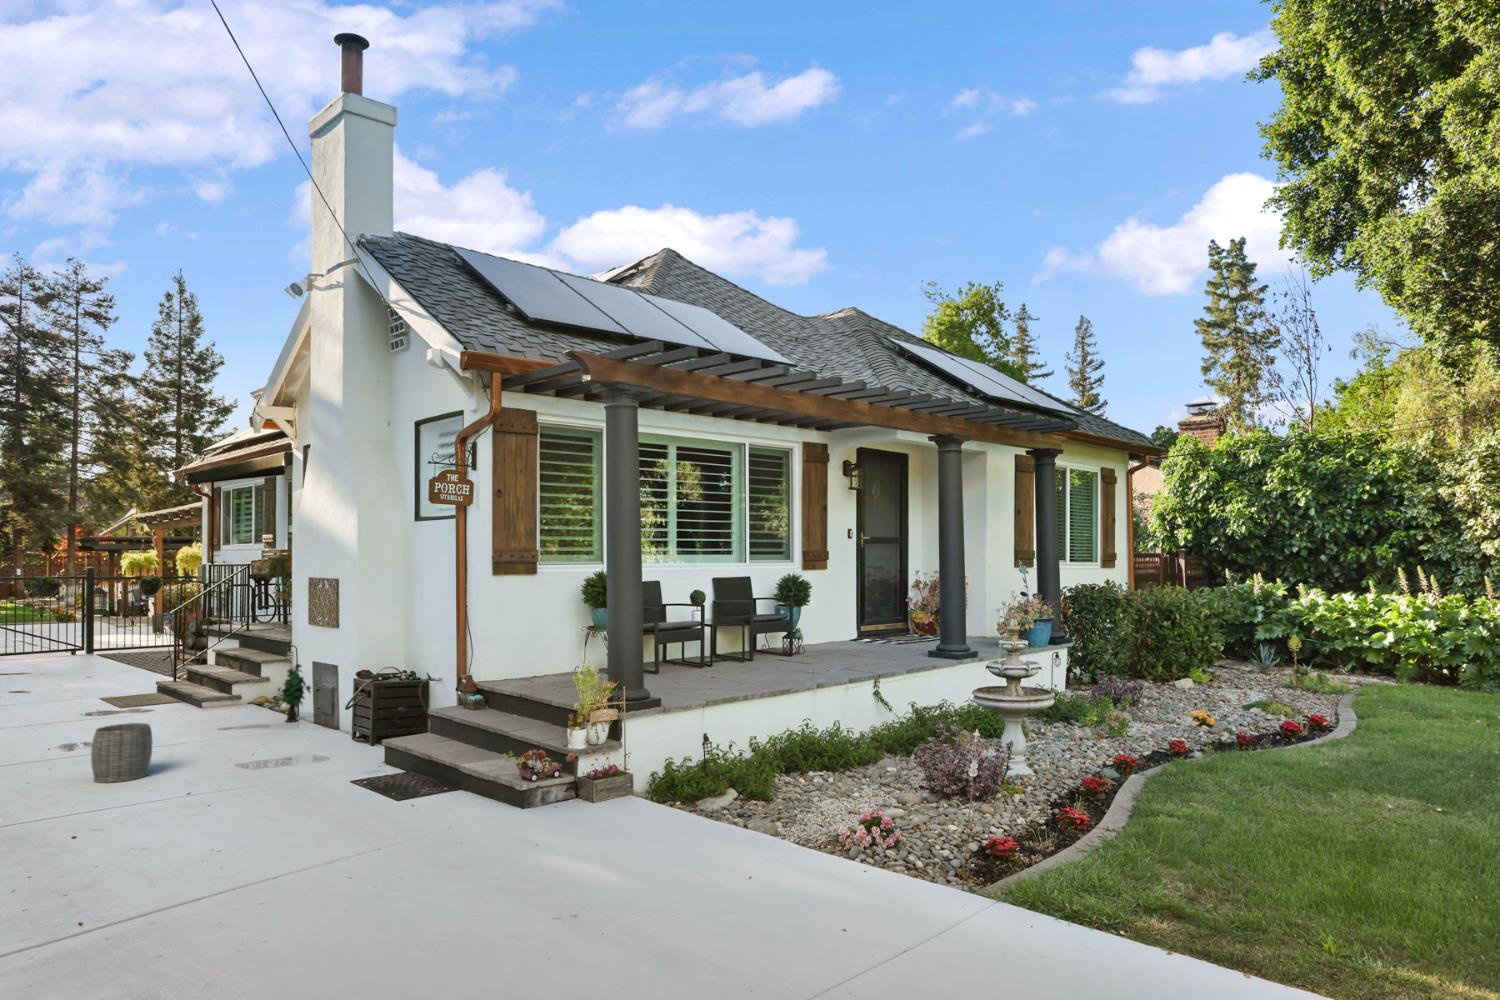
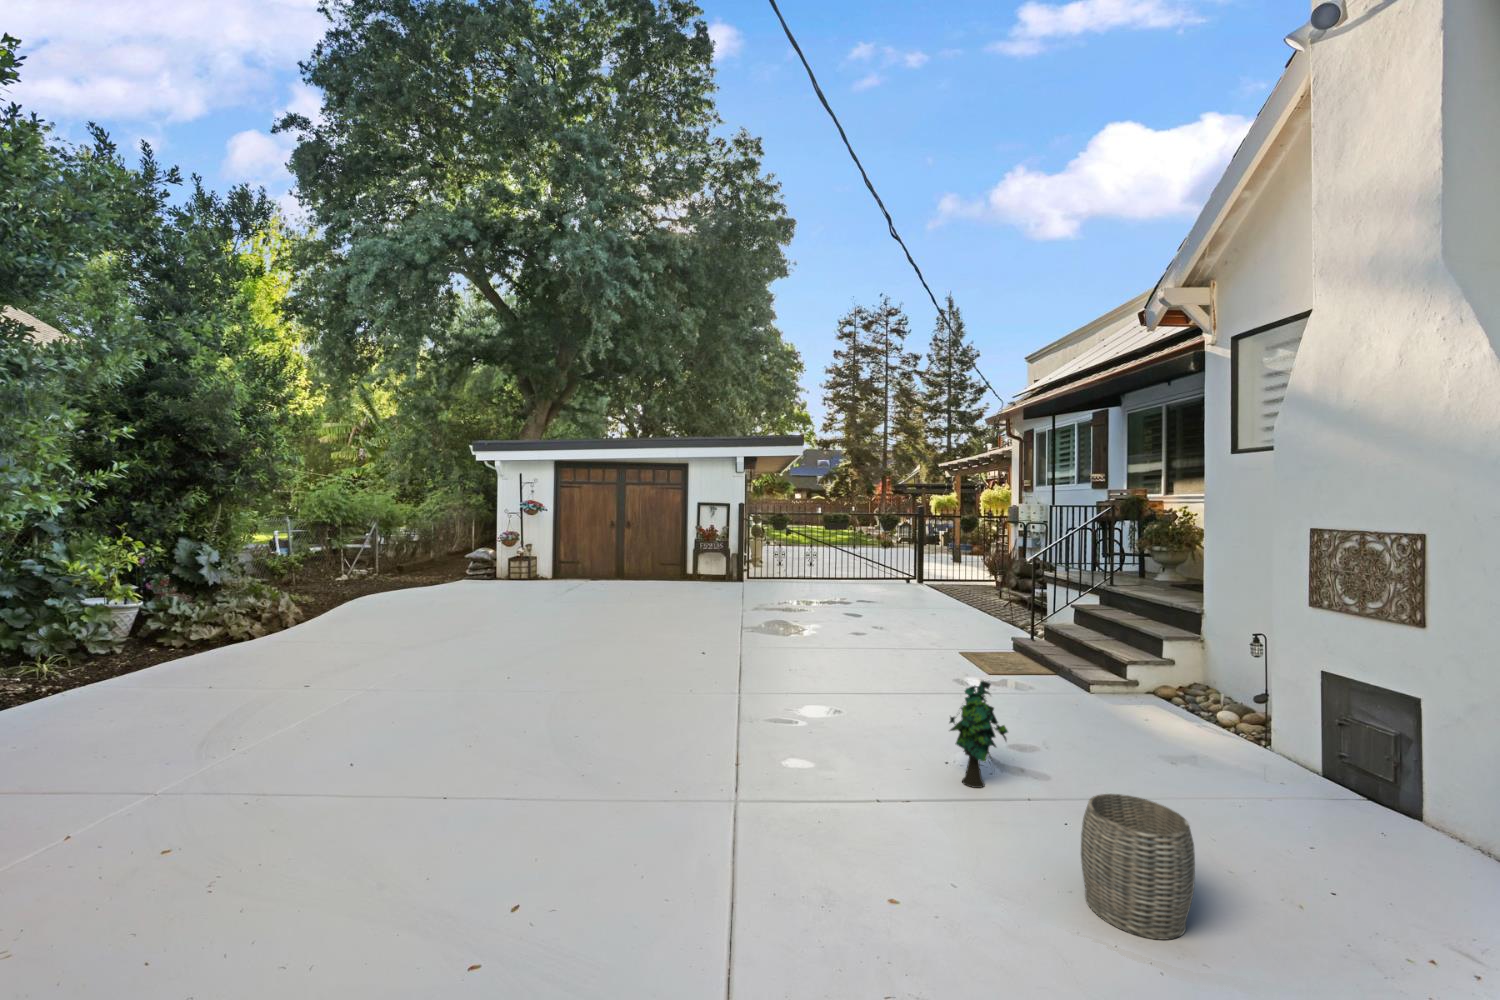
decorative plant: present [278,664,311,722] -> present [950,681,1008,788]

